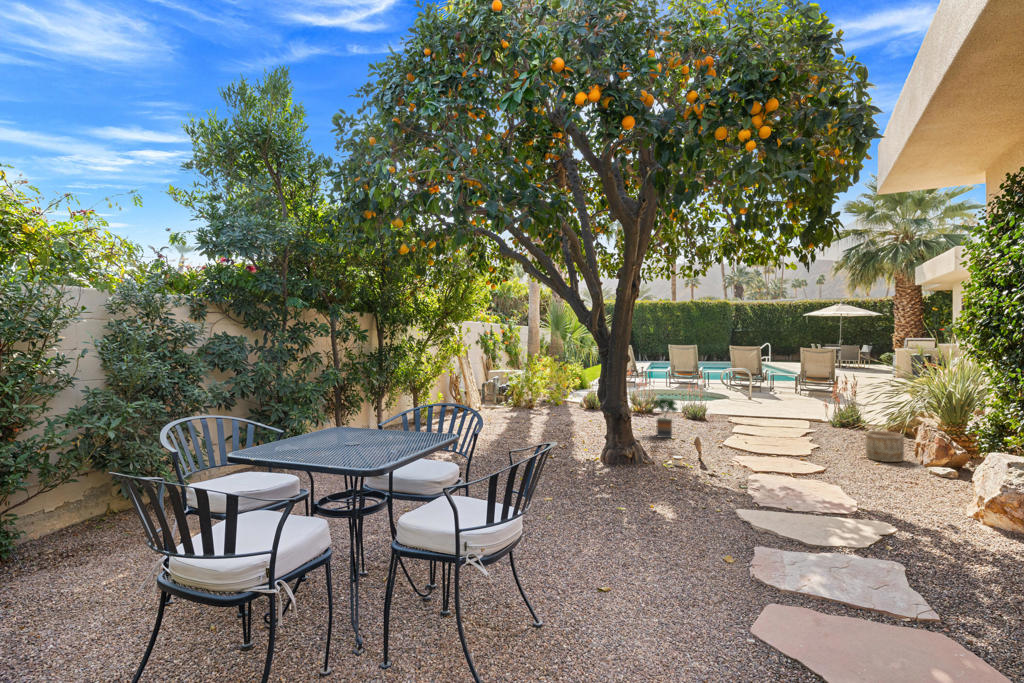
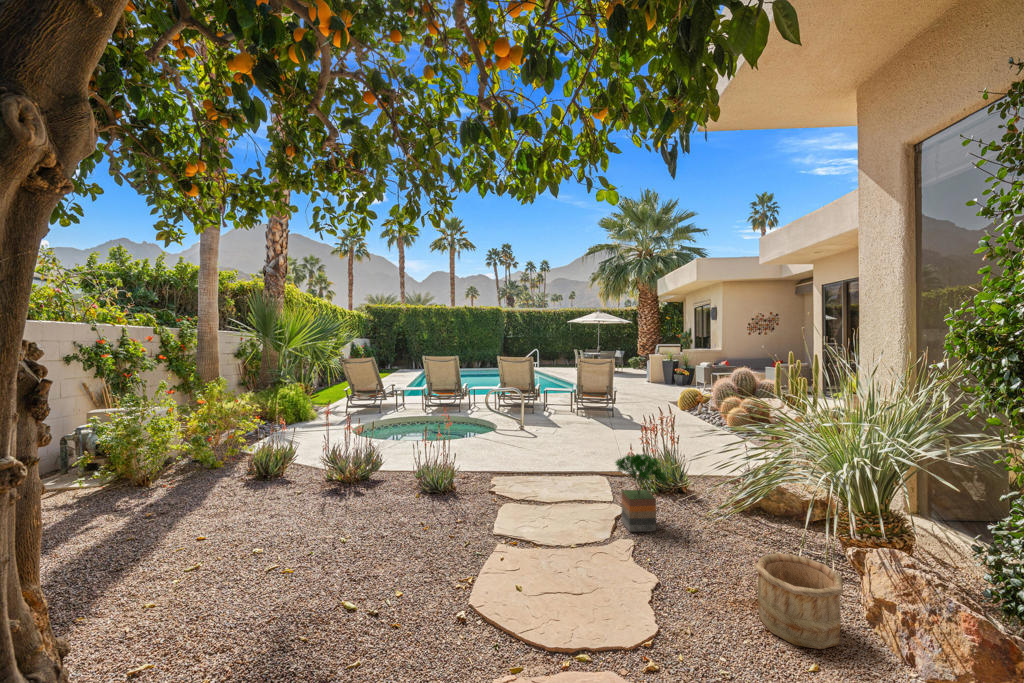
potted tree: present [654,398,678,438] -> present [615,454,667,532]

